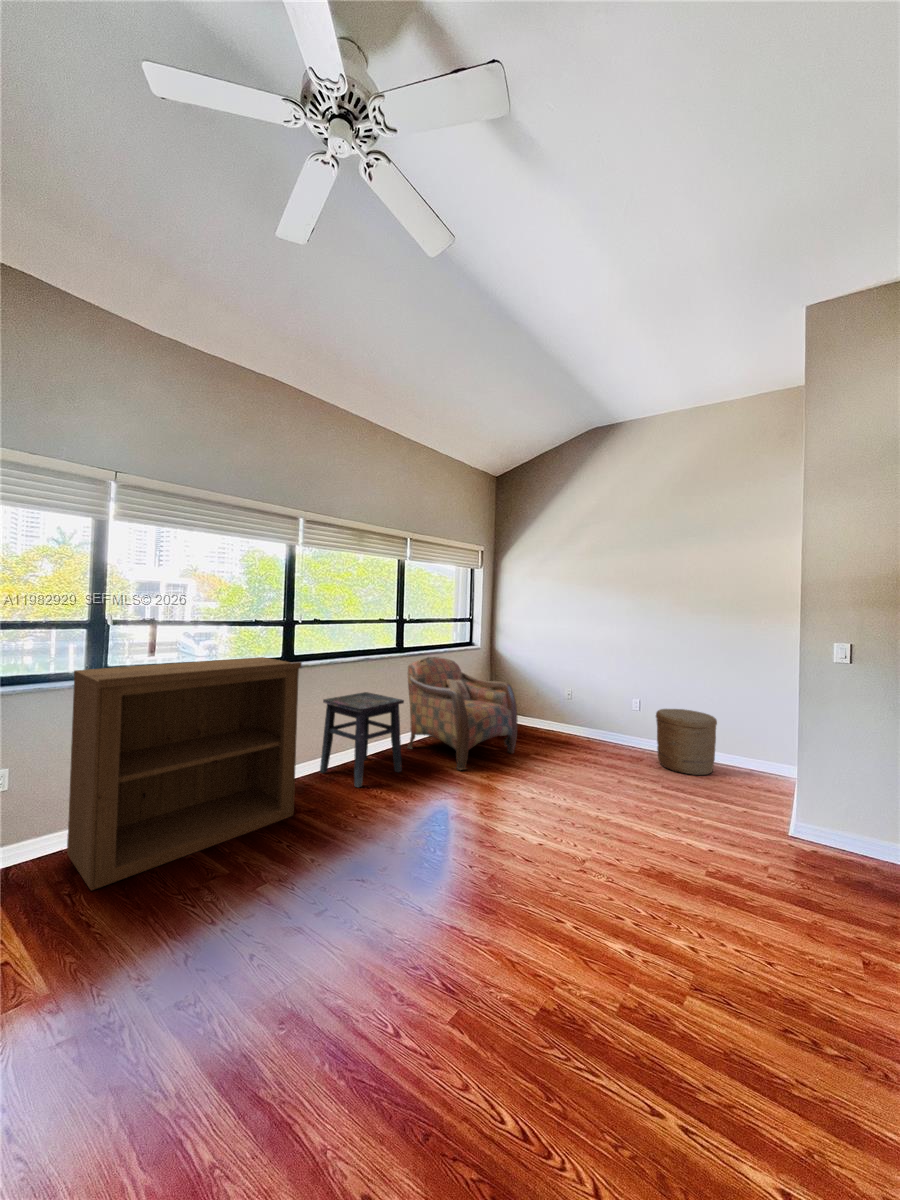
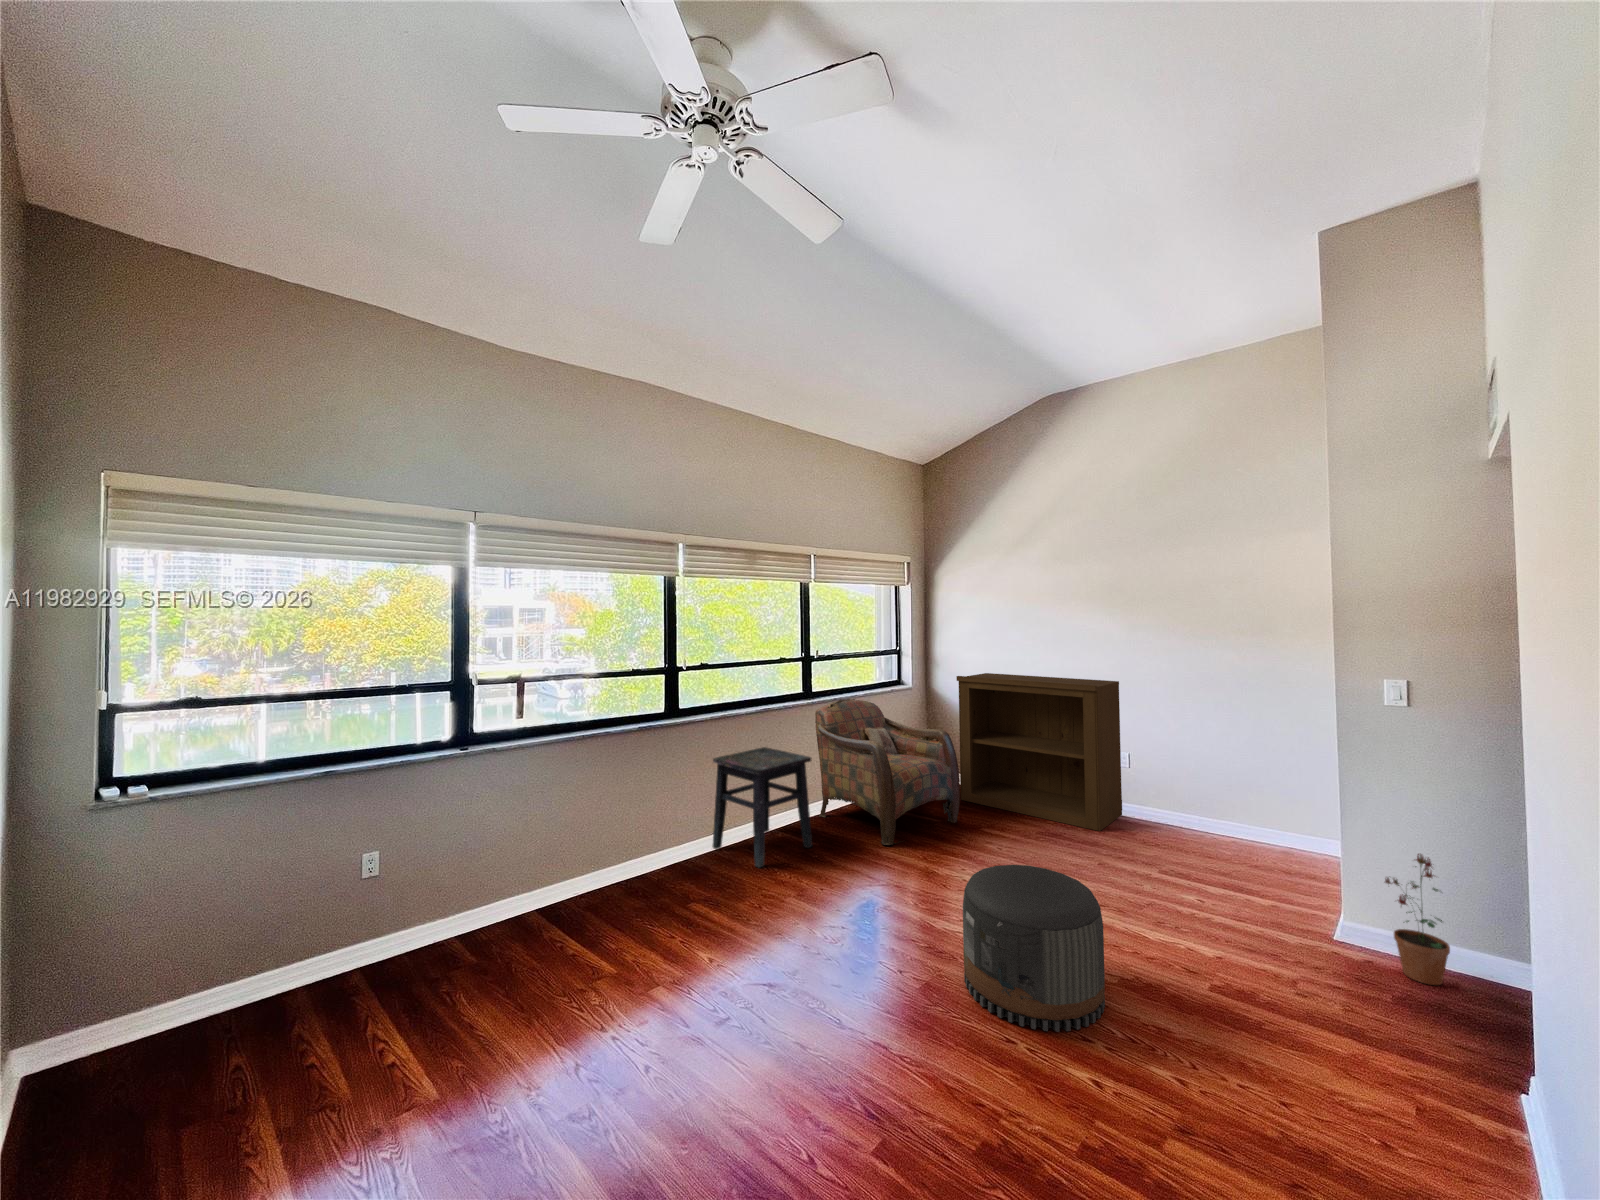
bookshelf: present [67,657,302,890] -> present [957,673,1122,831]
woven basket: present [656,709,717,775] -> none [1148,762,1235,853]
potted plant: none [825,773,871,868] -> present [1385,854,1450,985]
pouf: none [523,782,632,912] -> present [963,865,1105,1032]

